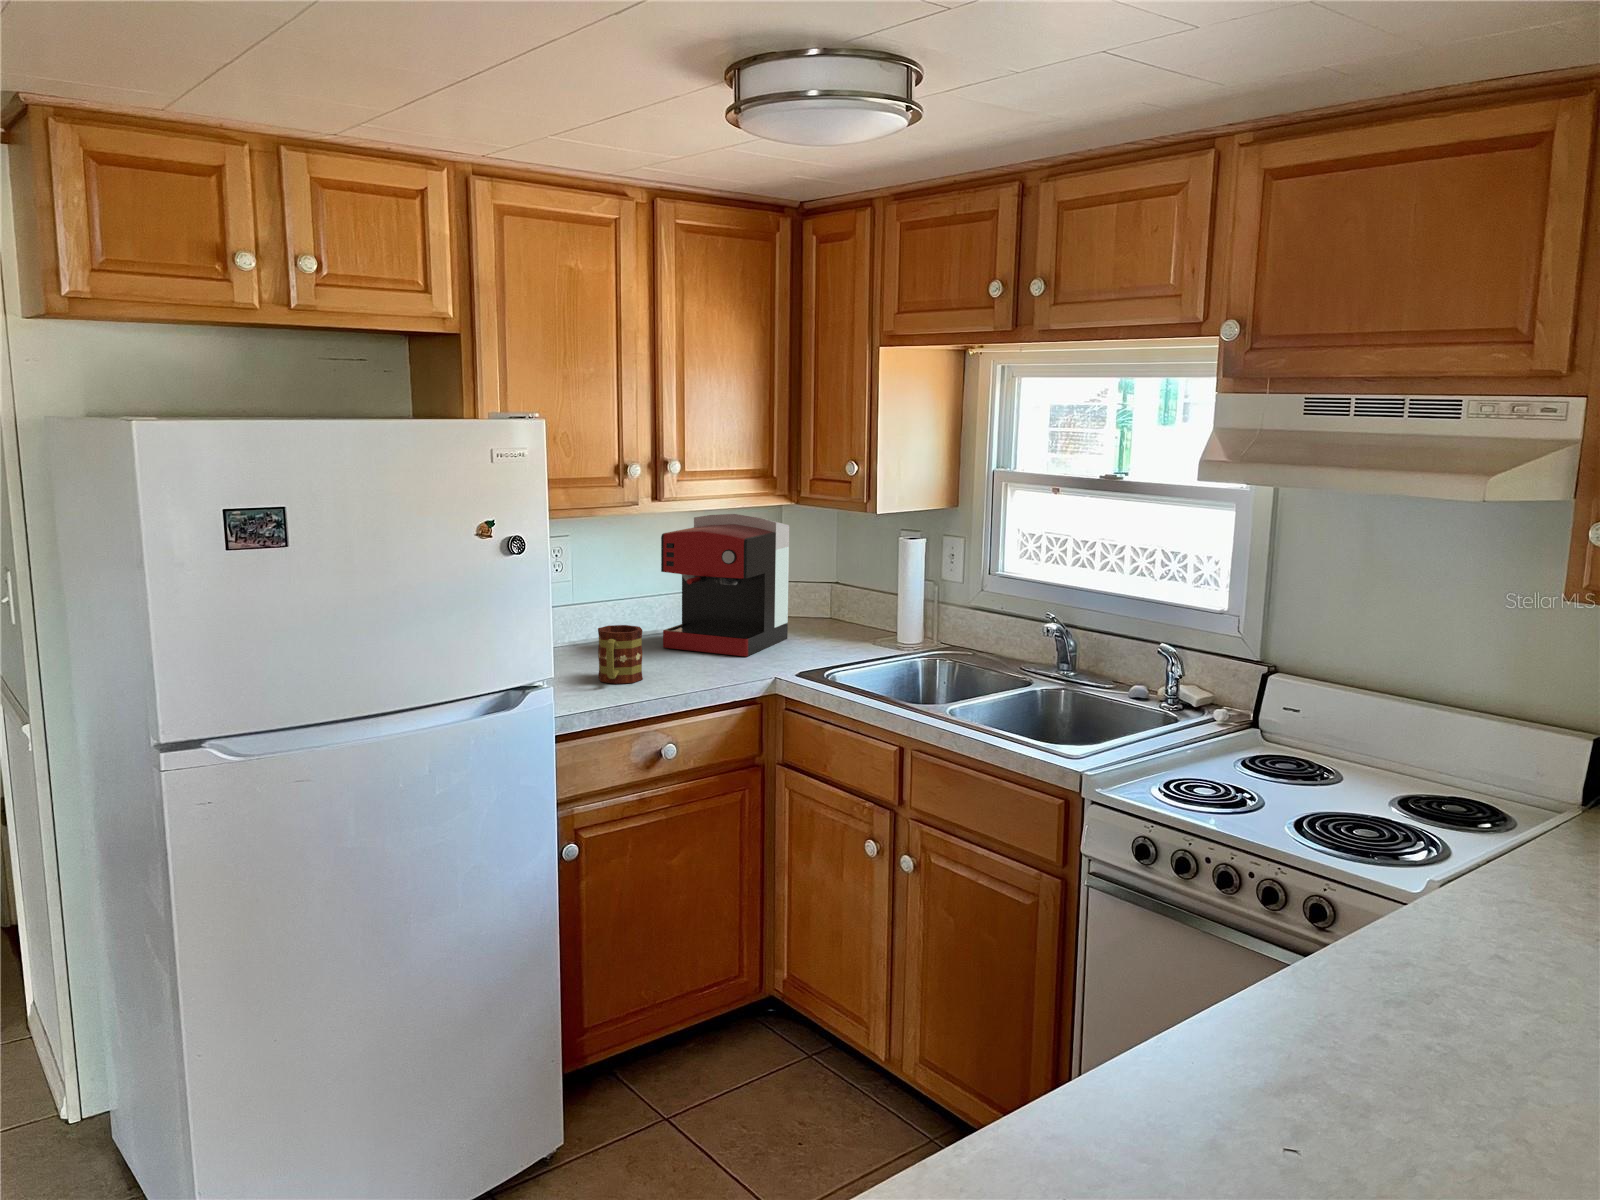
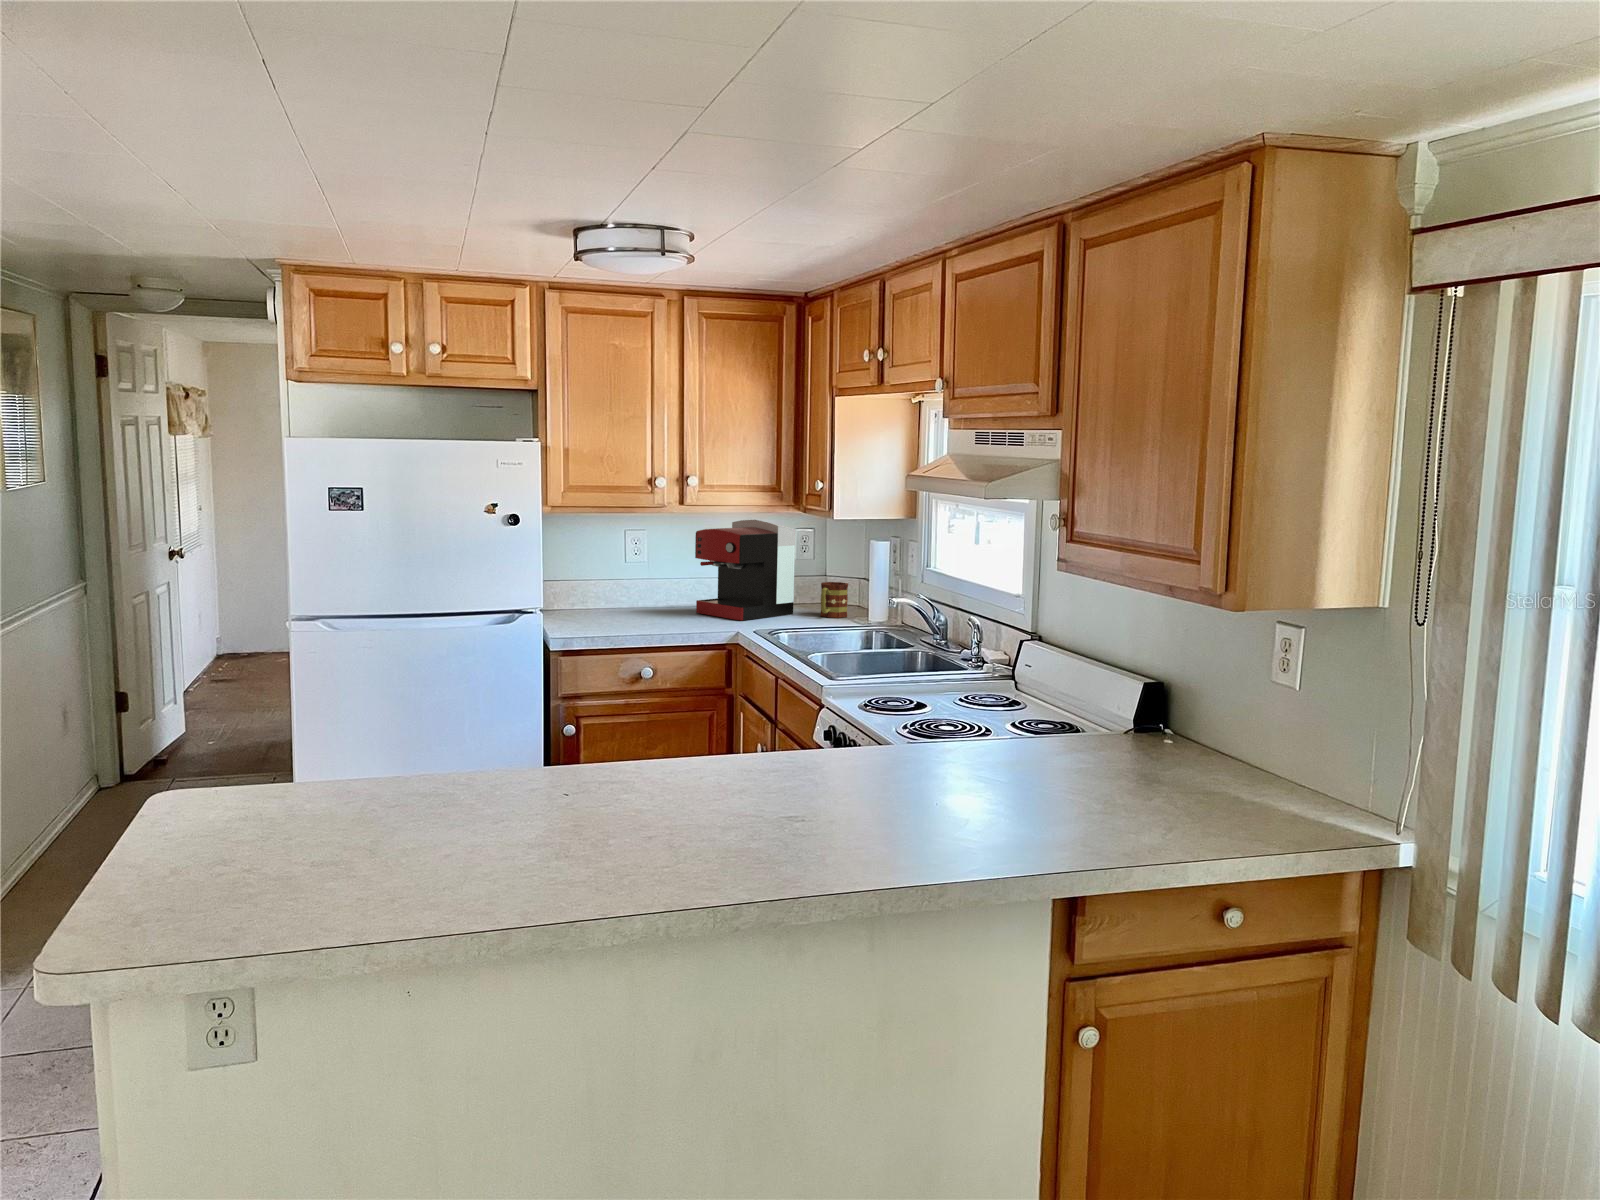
mug: present [598,625,643,684] -> present [820,582,848,618]

